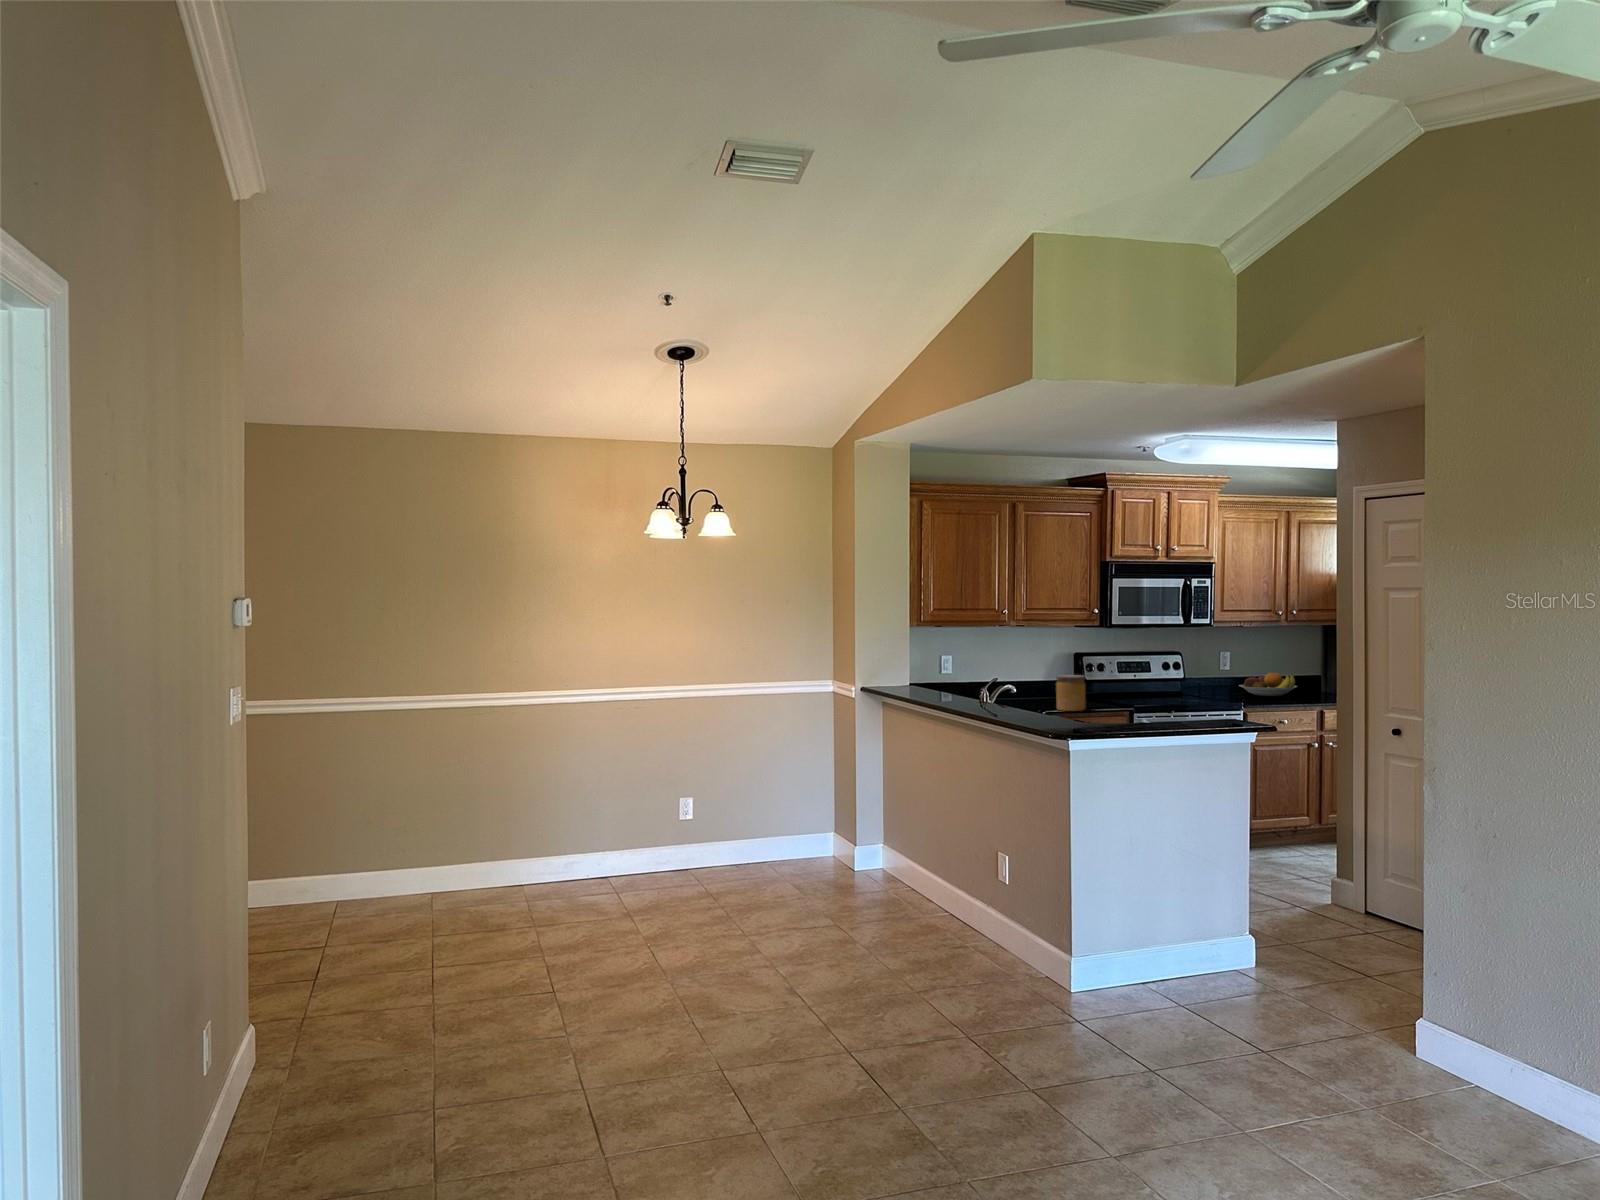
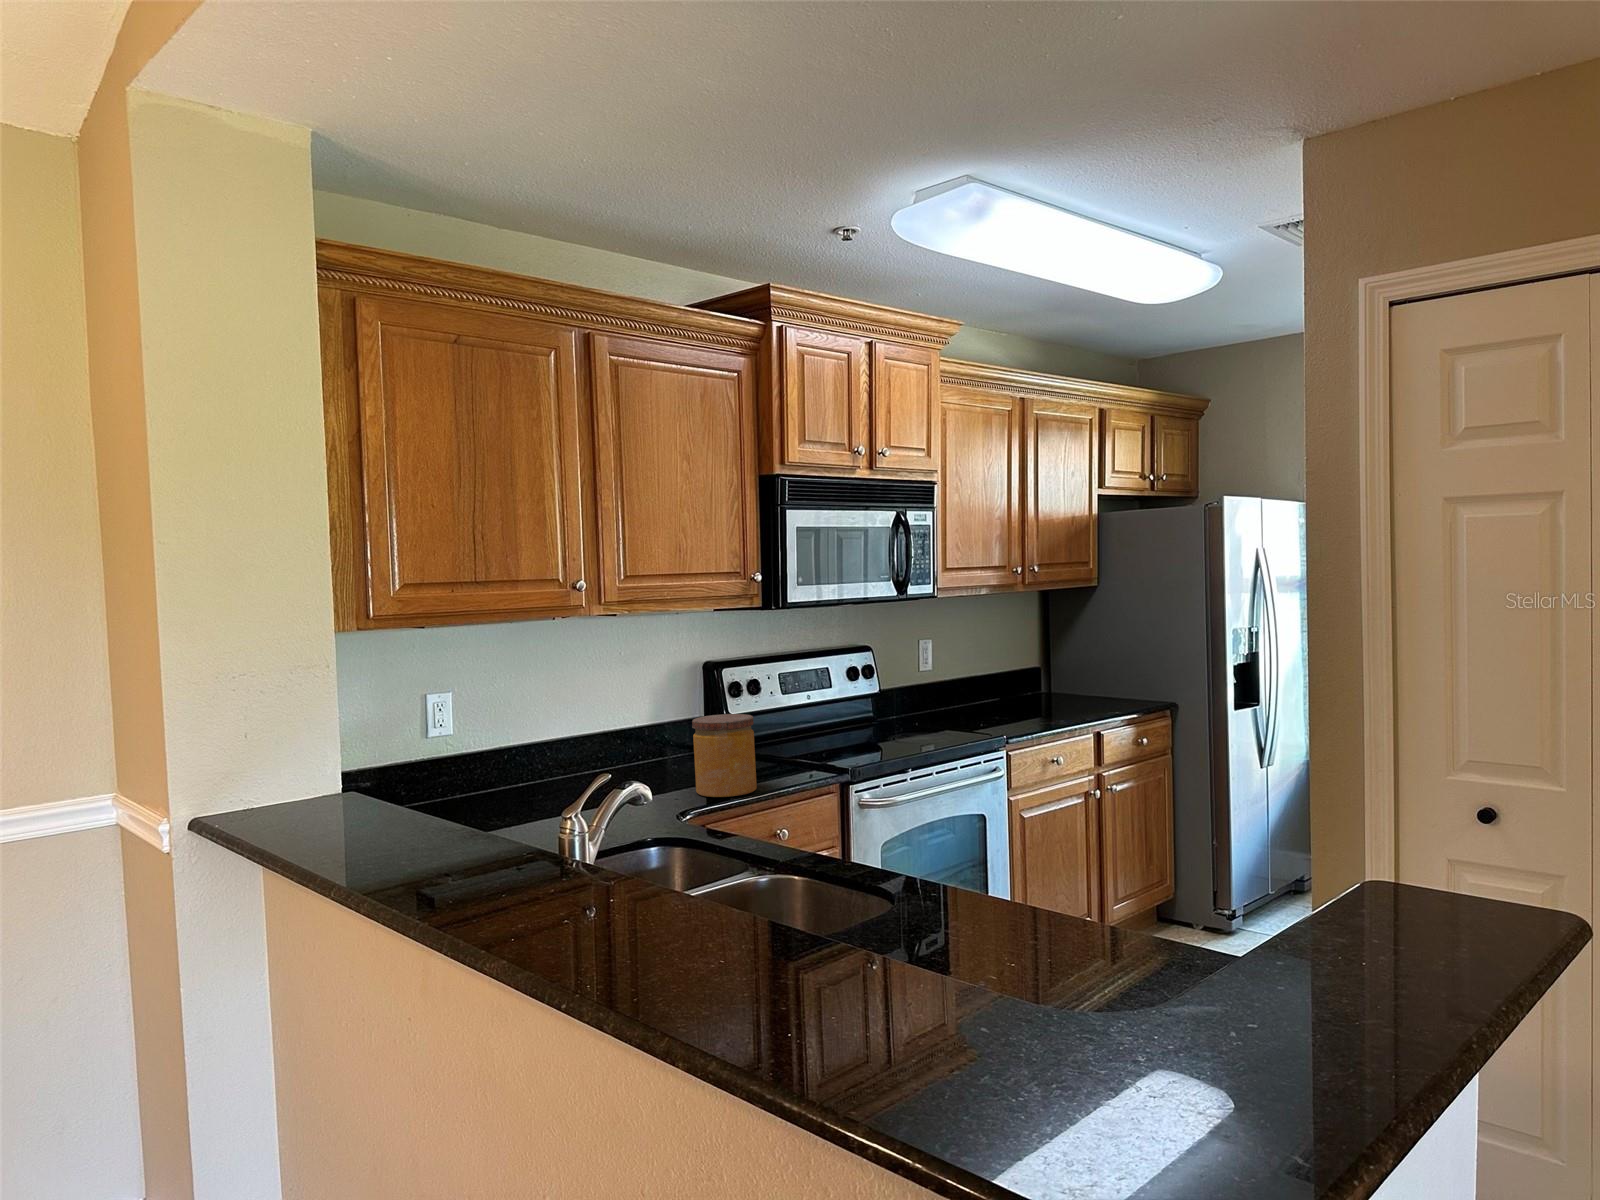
fruit bowl: present [1239,672,1297,696] -> none [963,672,1057,714]

